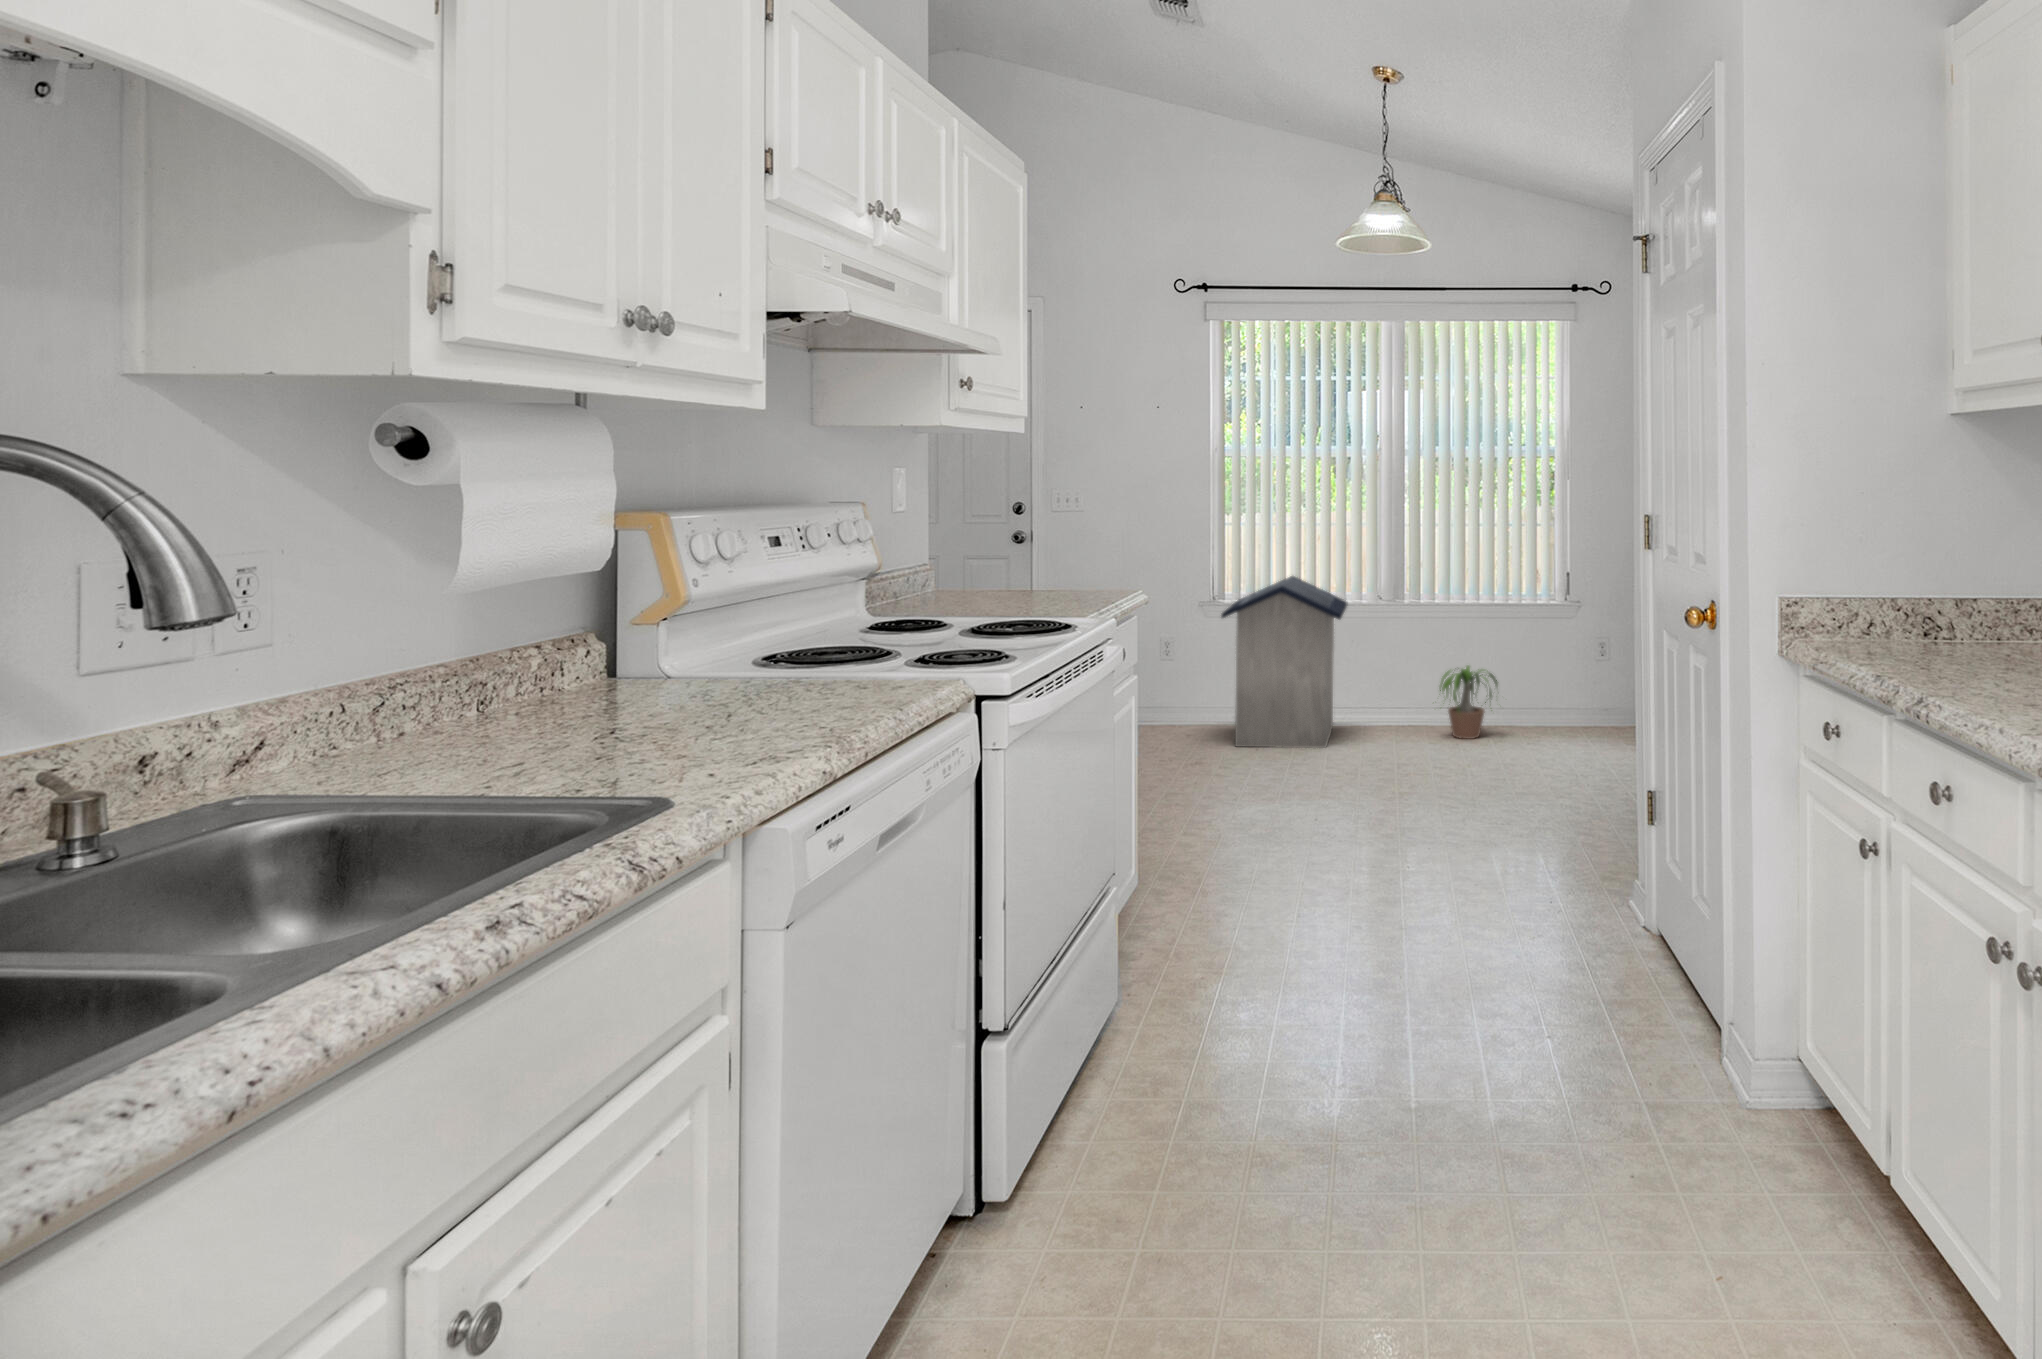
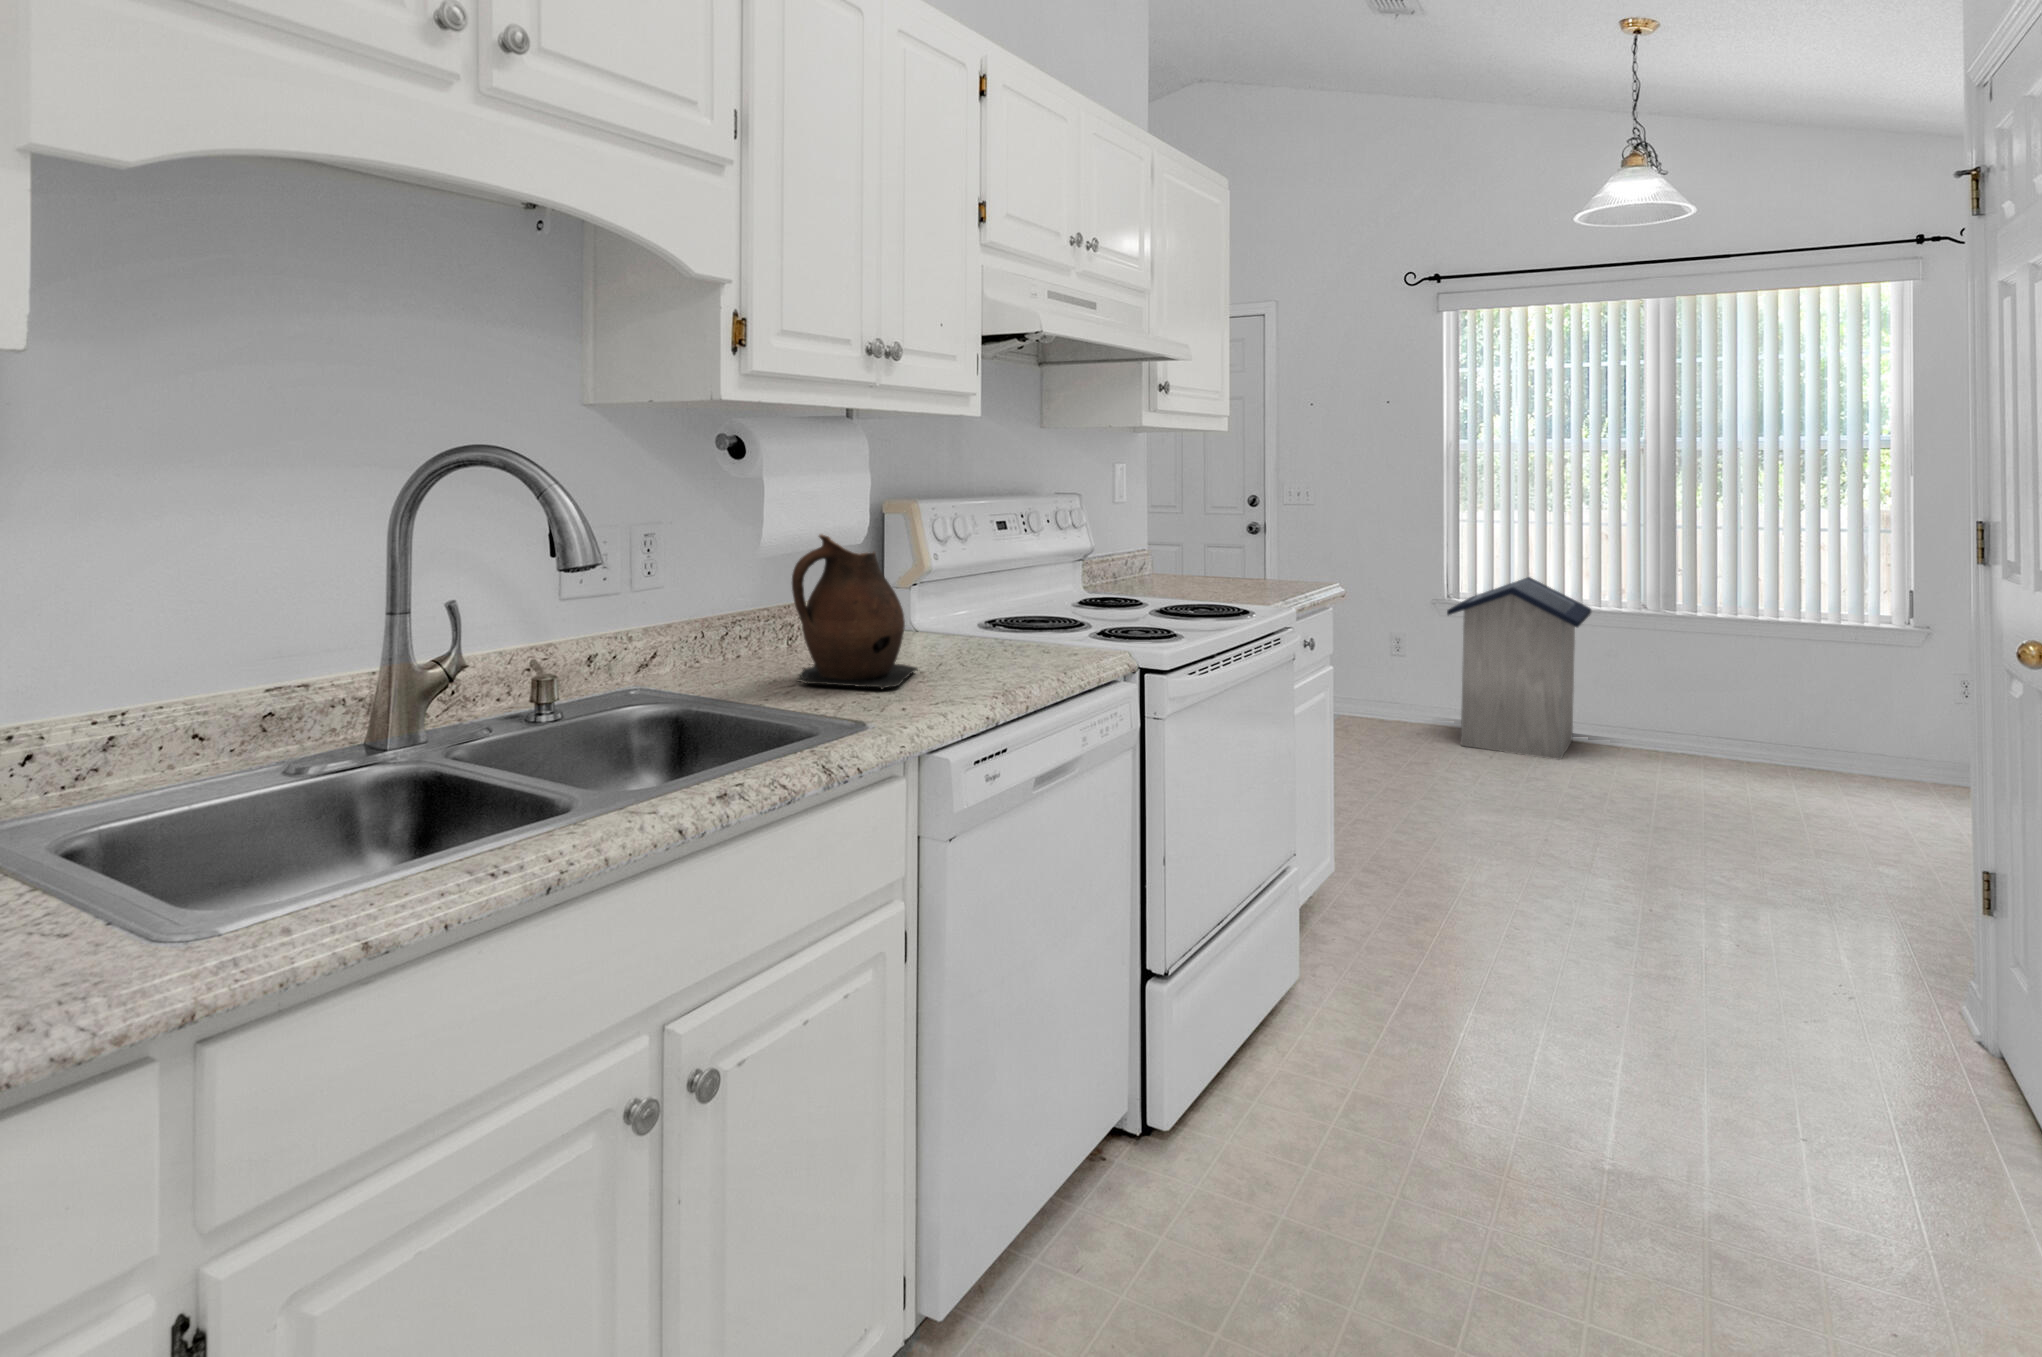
ceramic pitcher: none [518,561,703,762] -> present [792,535,918,690]
potted plant: present [1440,666,1498,739] -> none [1687,690,1796,774]

